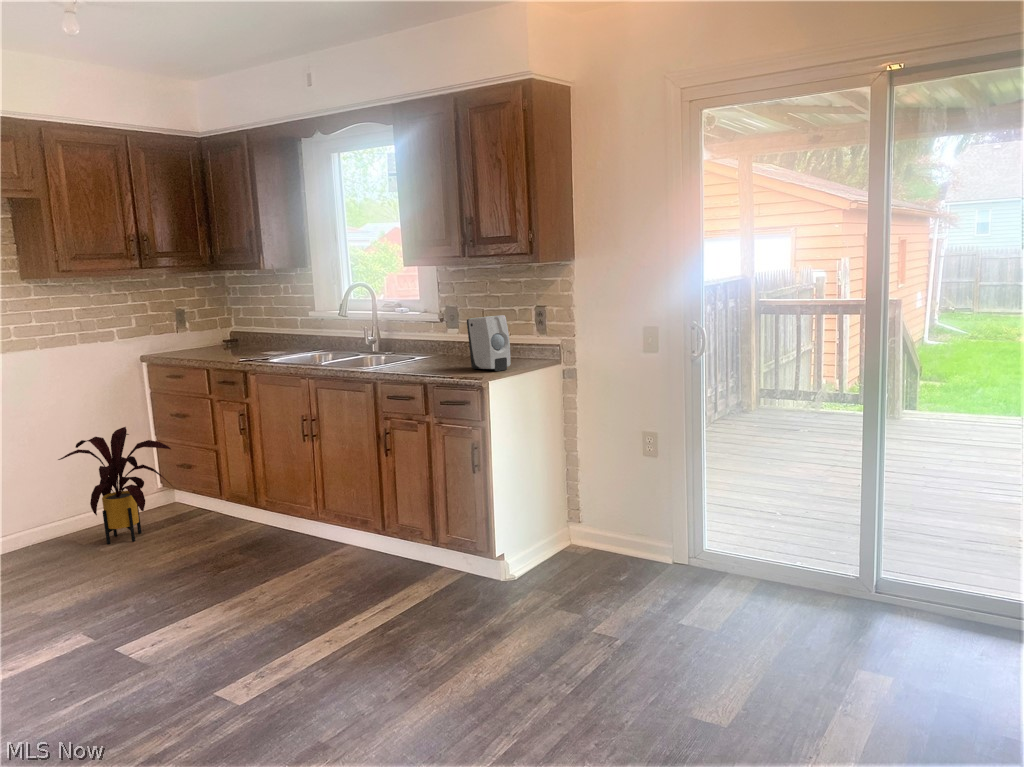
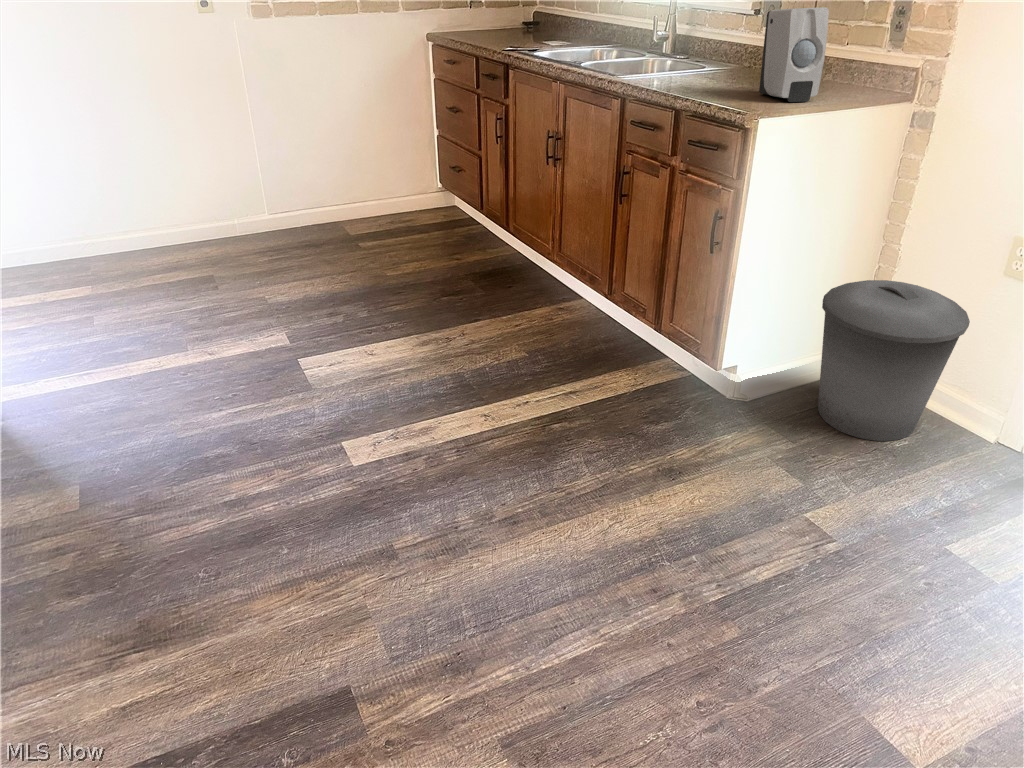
house plant: present [58,427,171,544] -> none [324,116,433,241]
trash can: none [549,472,638,581] -> present [818,280,970,441]

